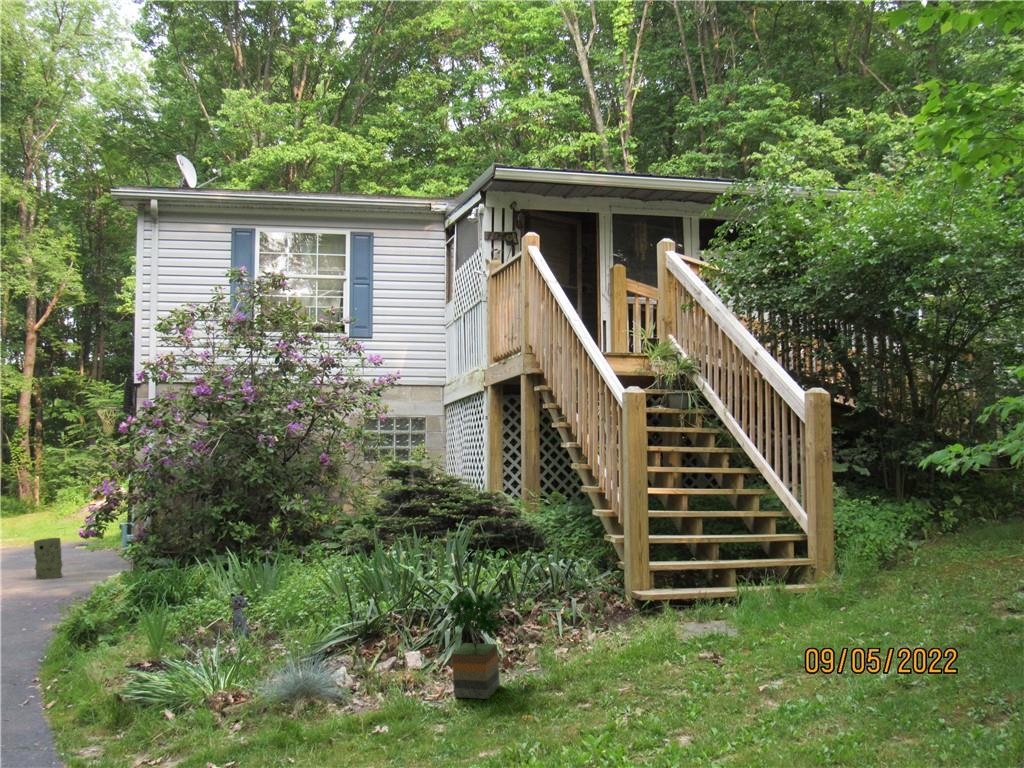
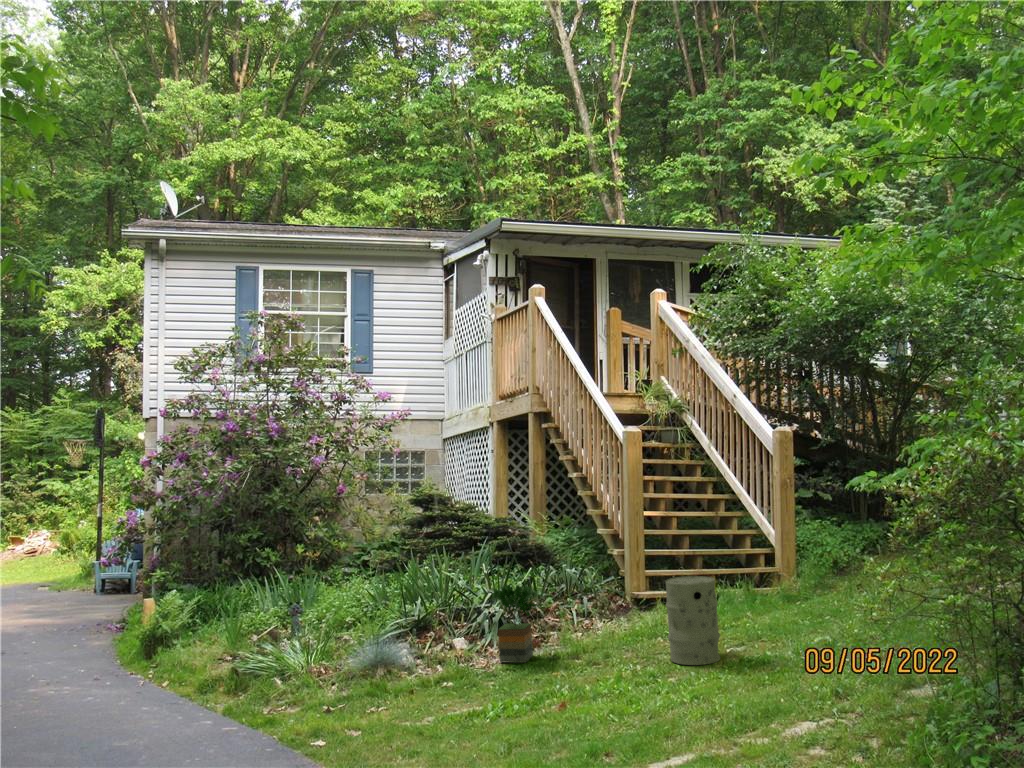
trash can: present [34,538,63,579] -> present [666,576,720,665]

